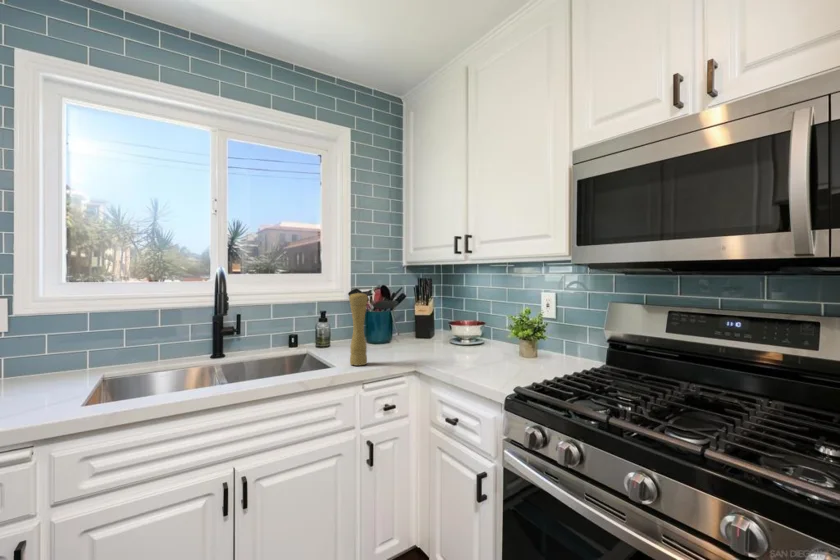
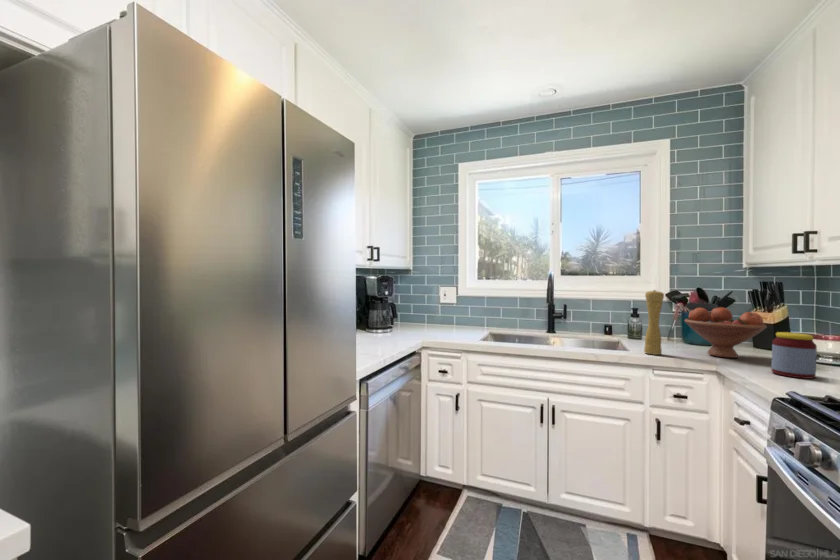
fruit bowl: none [379,305,442,355] -> present [685,307,766,358]
jar: none [462,326,491,367] -> present [771,332,817,379]

